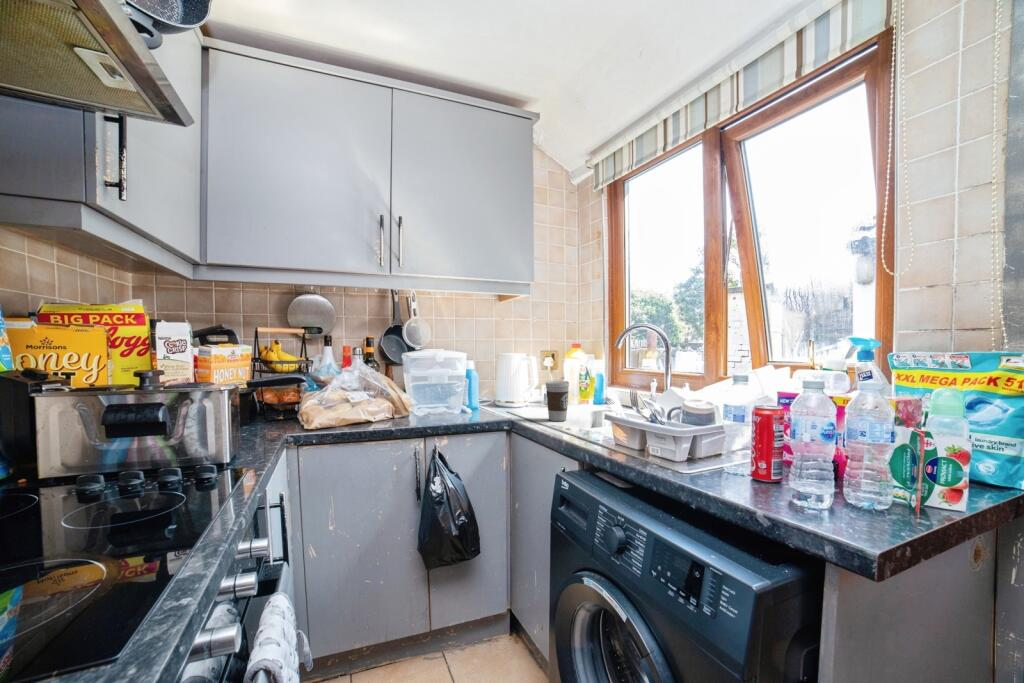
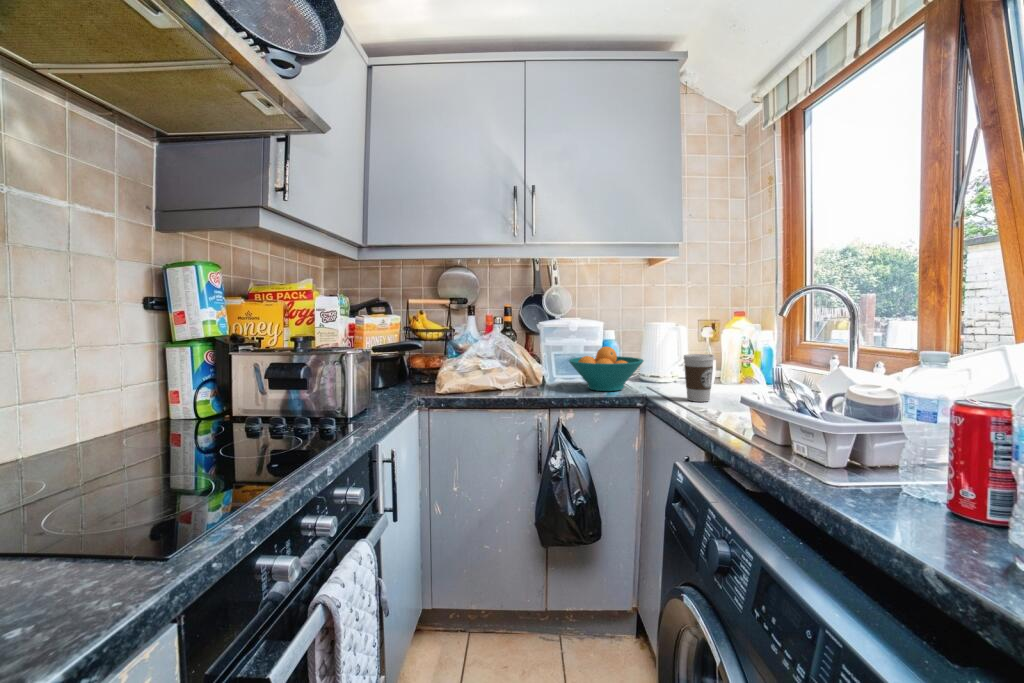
fruit bowl: none [441,376,509,417] -> present [569,347,643,391]

